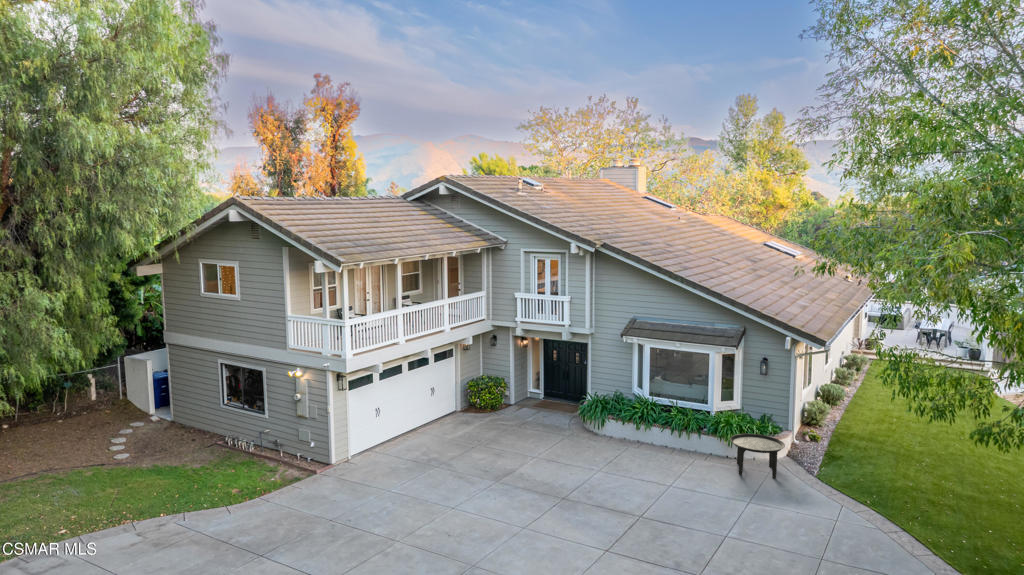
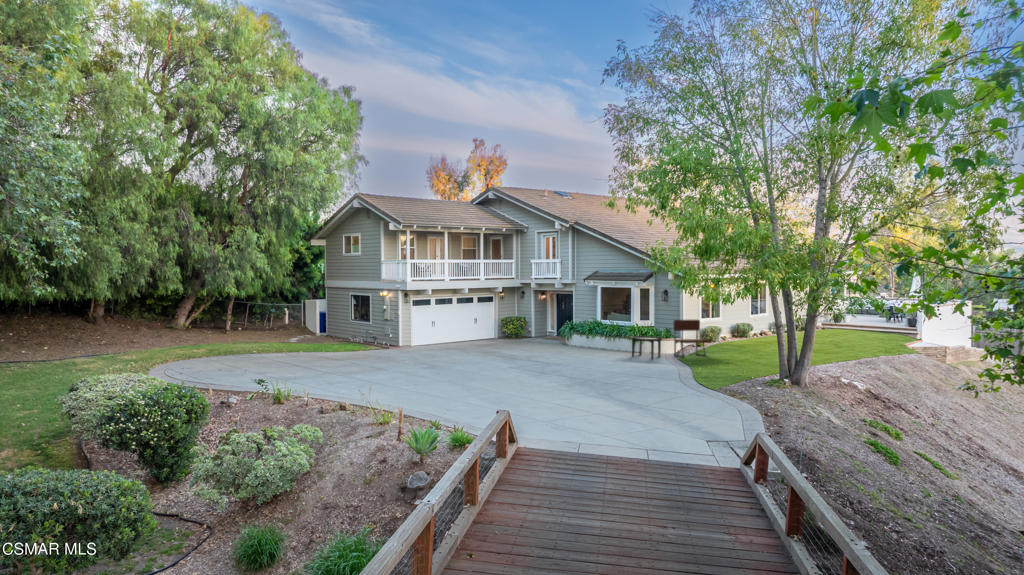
bench: none [786,401,835,467] -> present [673,320,710,357]

